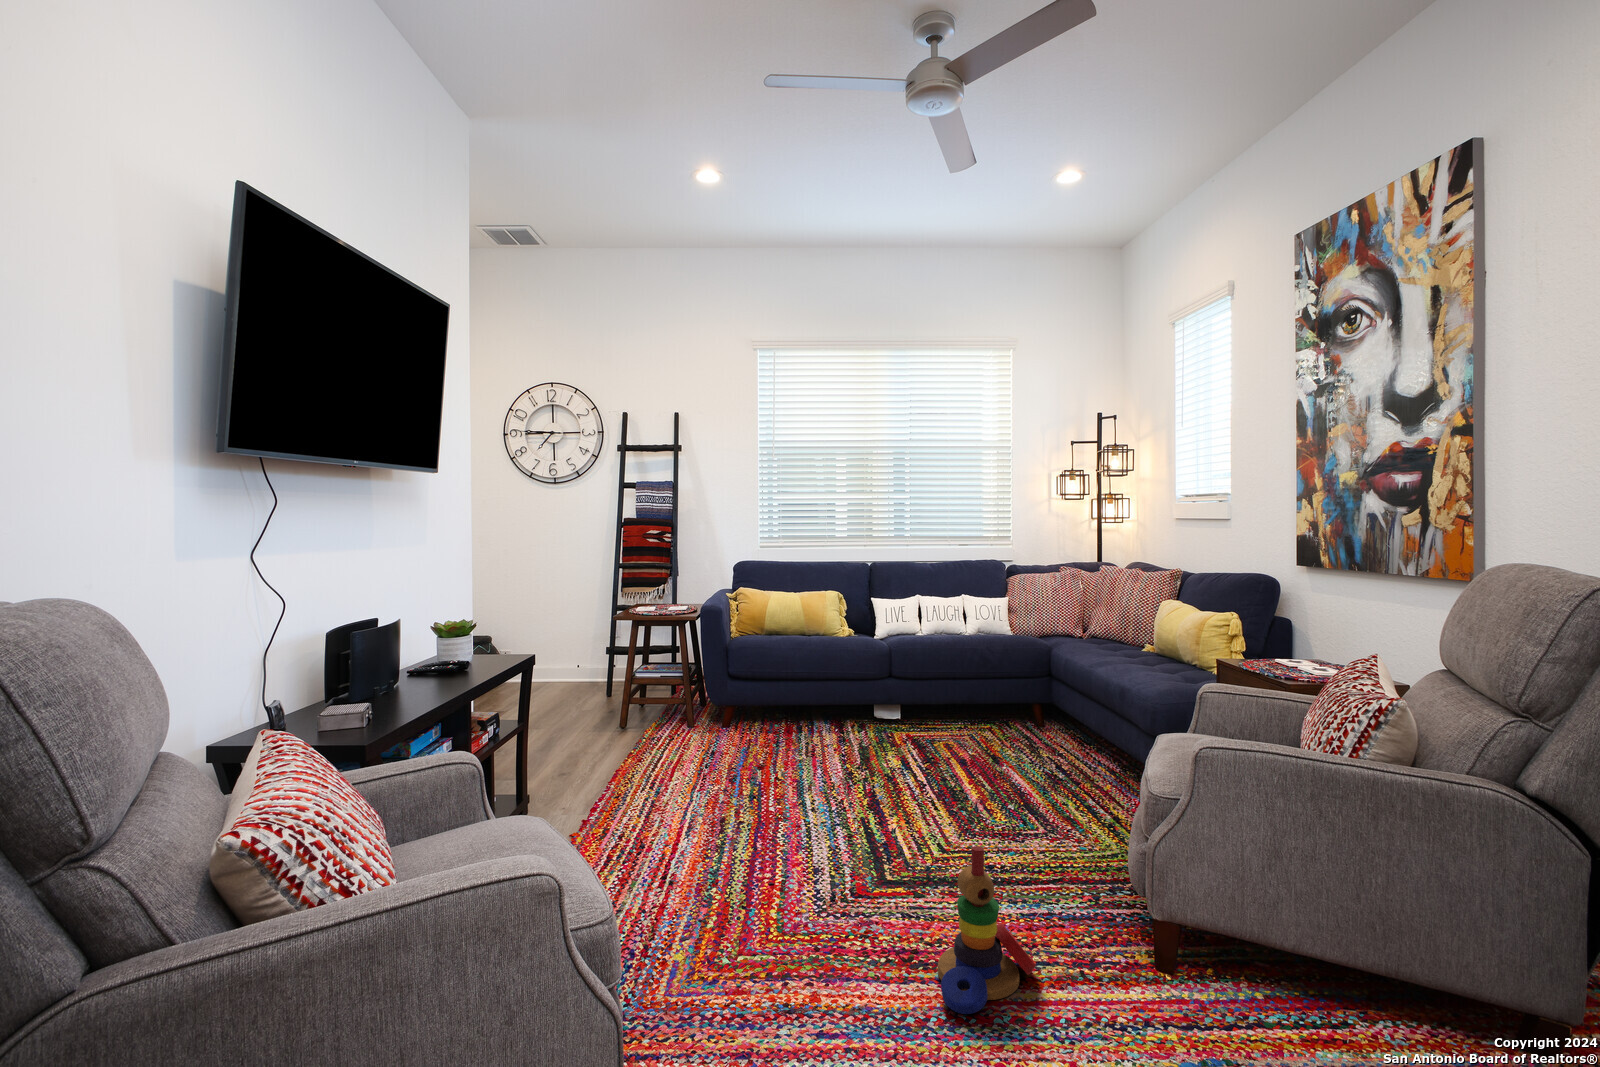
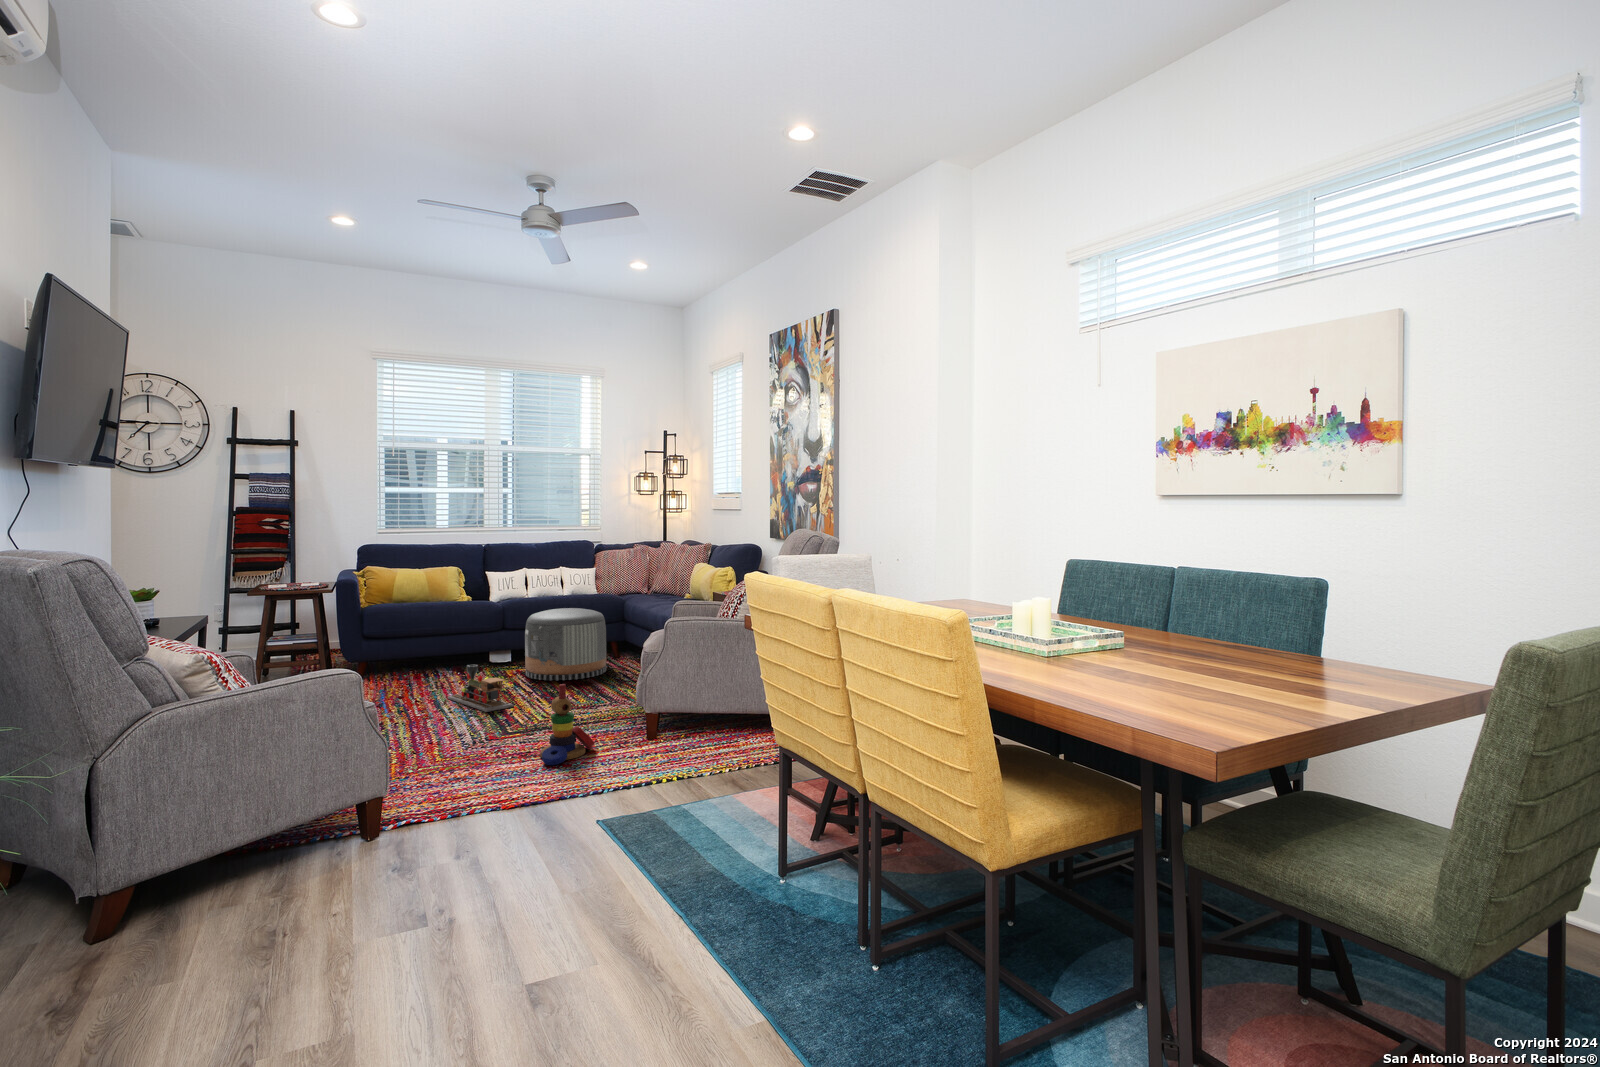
pouf: none [916,657,1027,765] -> present [525,608,606,680]
toy train: none [814,738,899,820] -> present [447,665,514,712]

